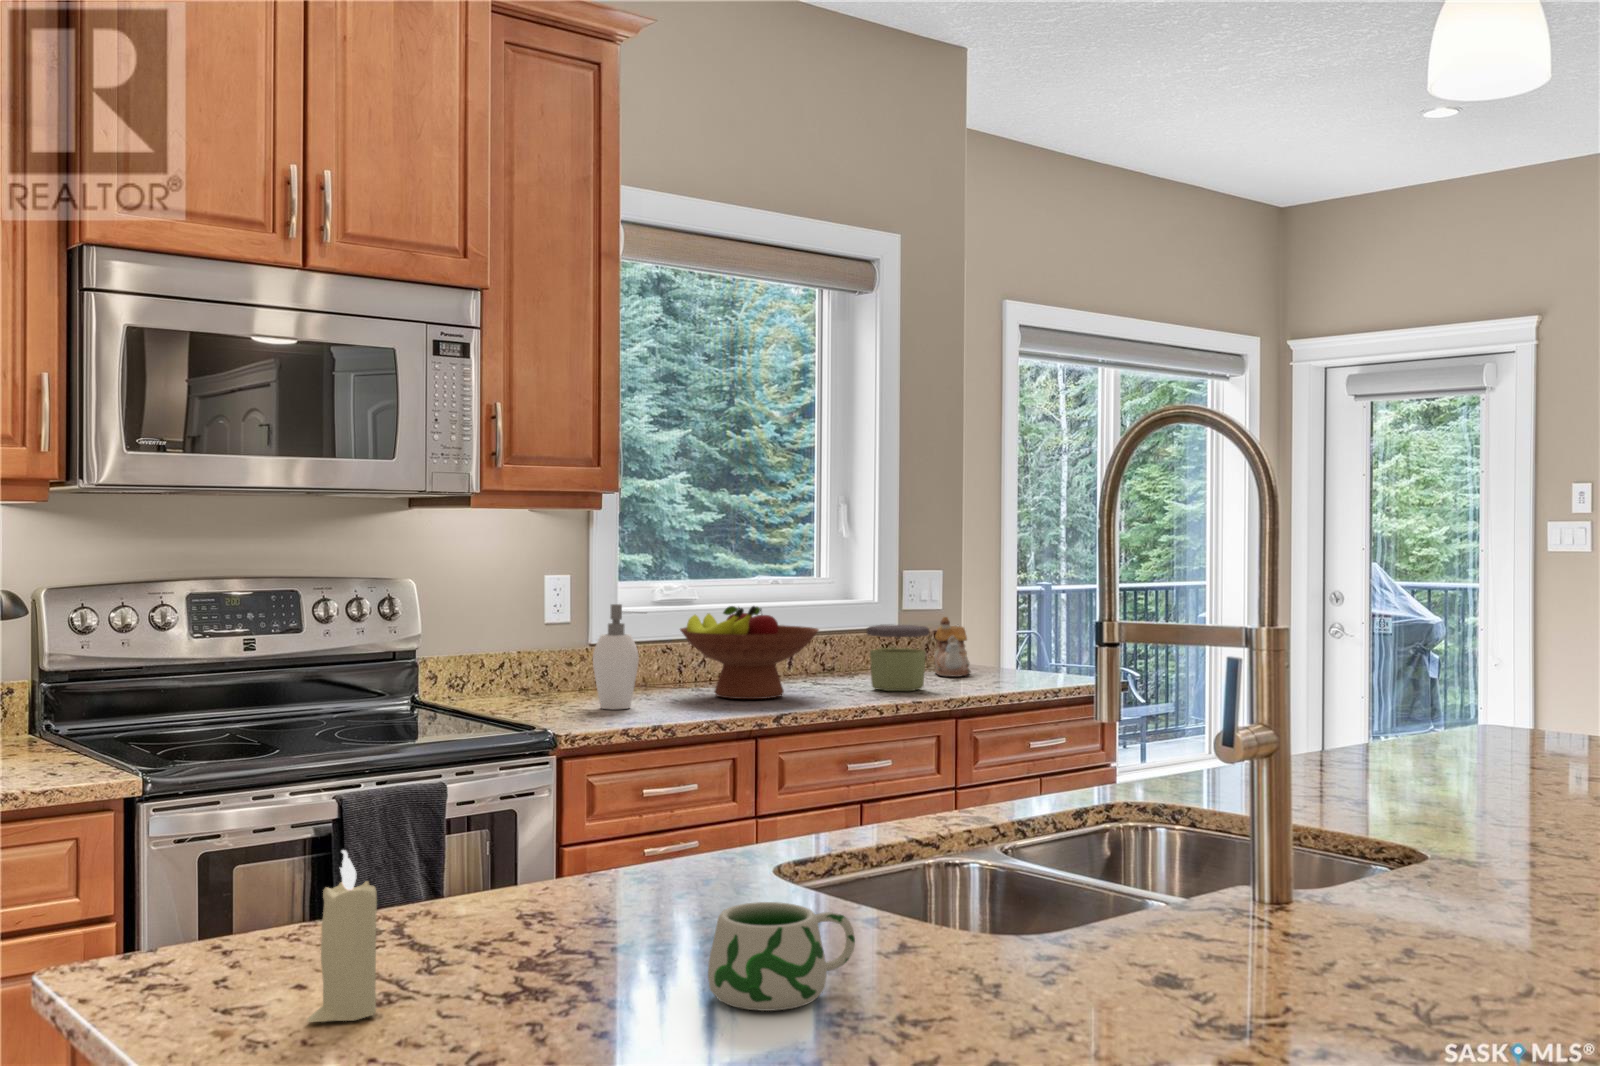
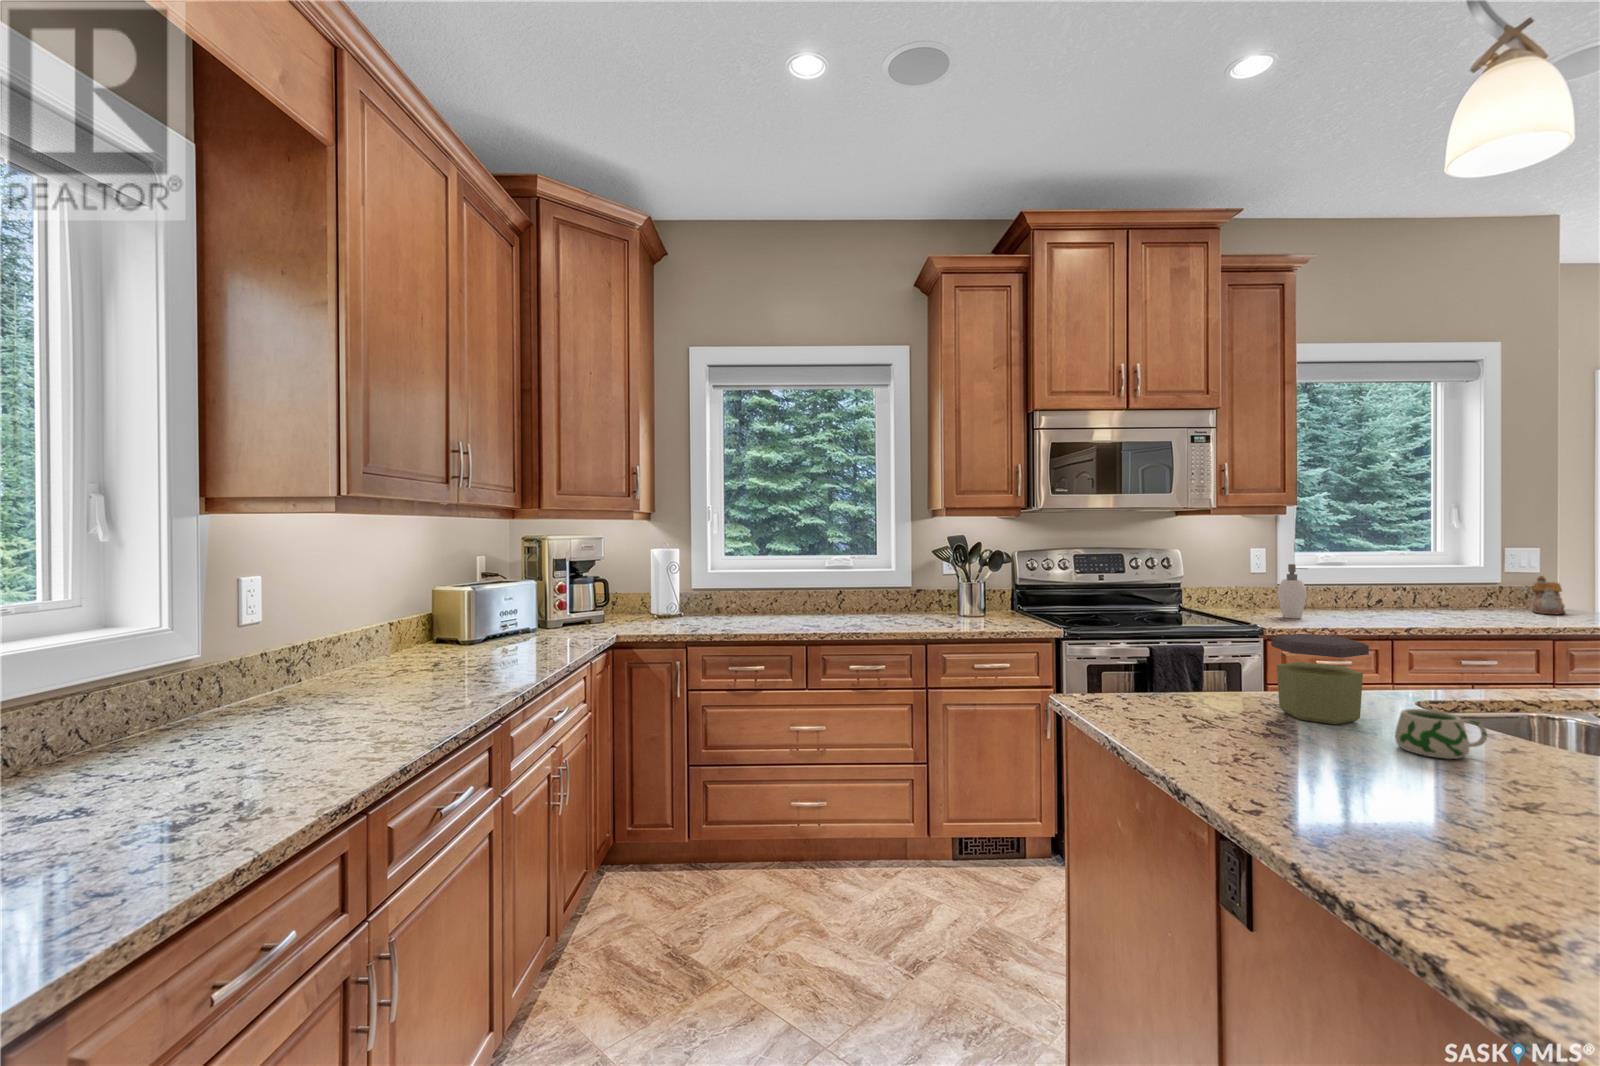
fruit bowl: present [680,606,819,699] -> none [1332,566,1435,619]
jar: present [867,625,929,691] -> present [1271,634,1369,724]
candle: present [307,850,377,1022] -> none [1198,662,1227,727]

